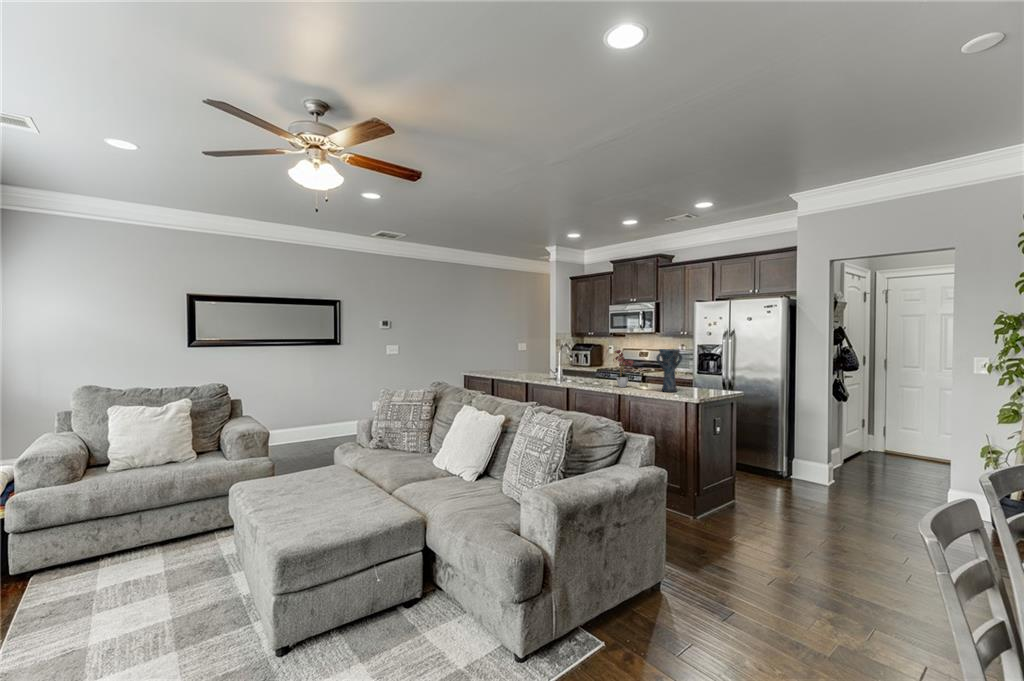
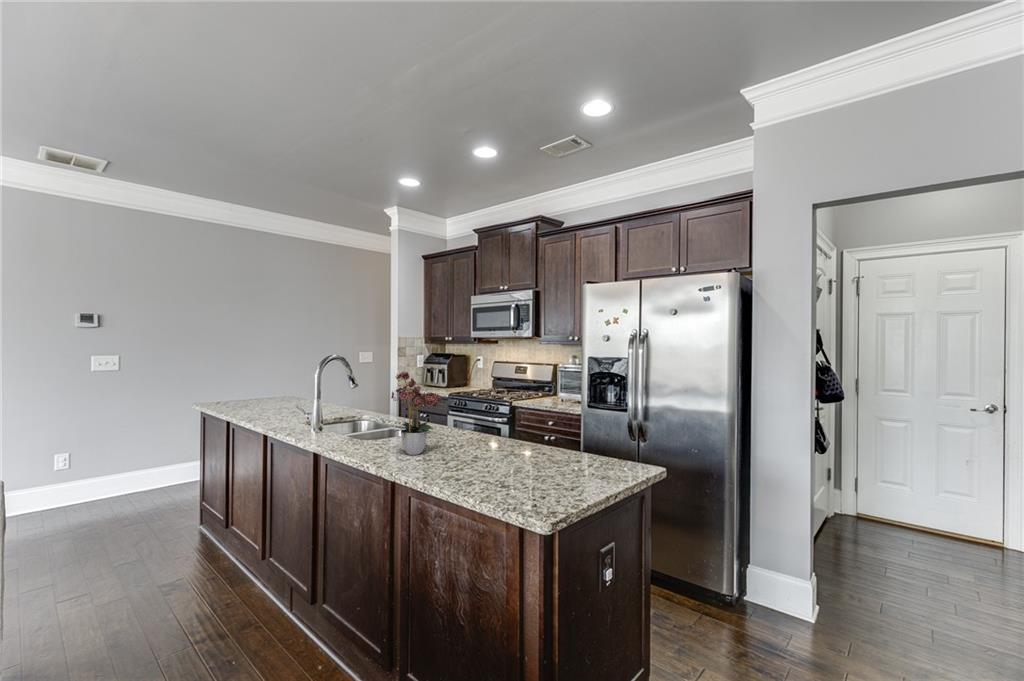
vase: present [656,349,682,392] -> none [467,371,534,476]

